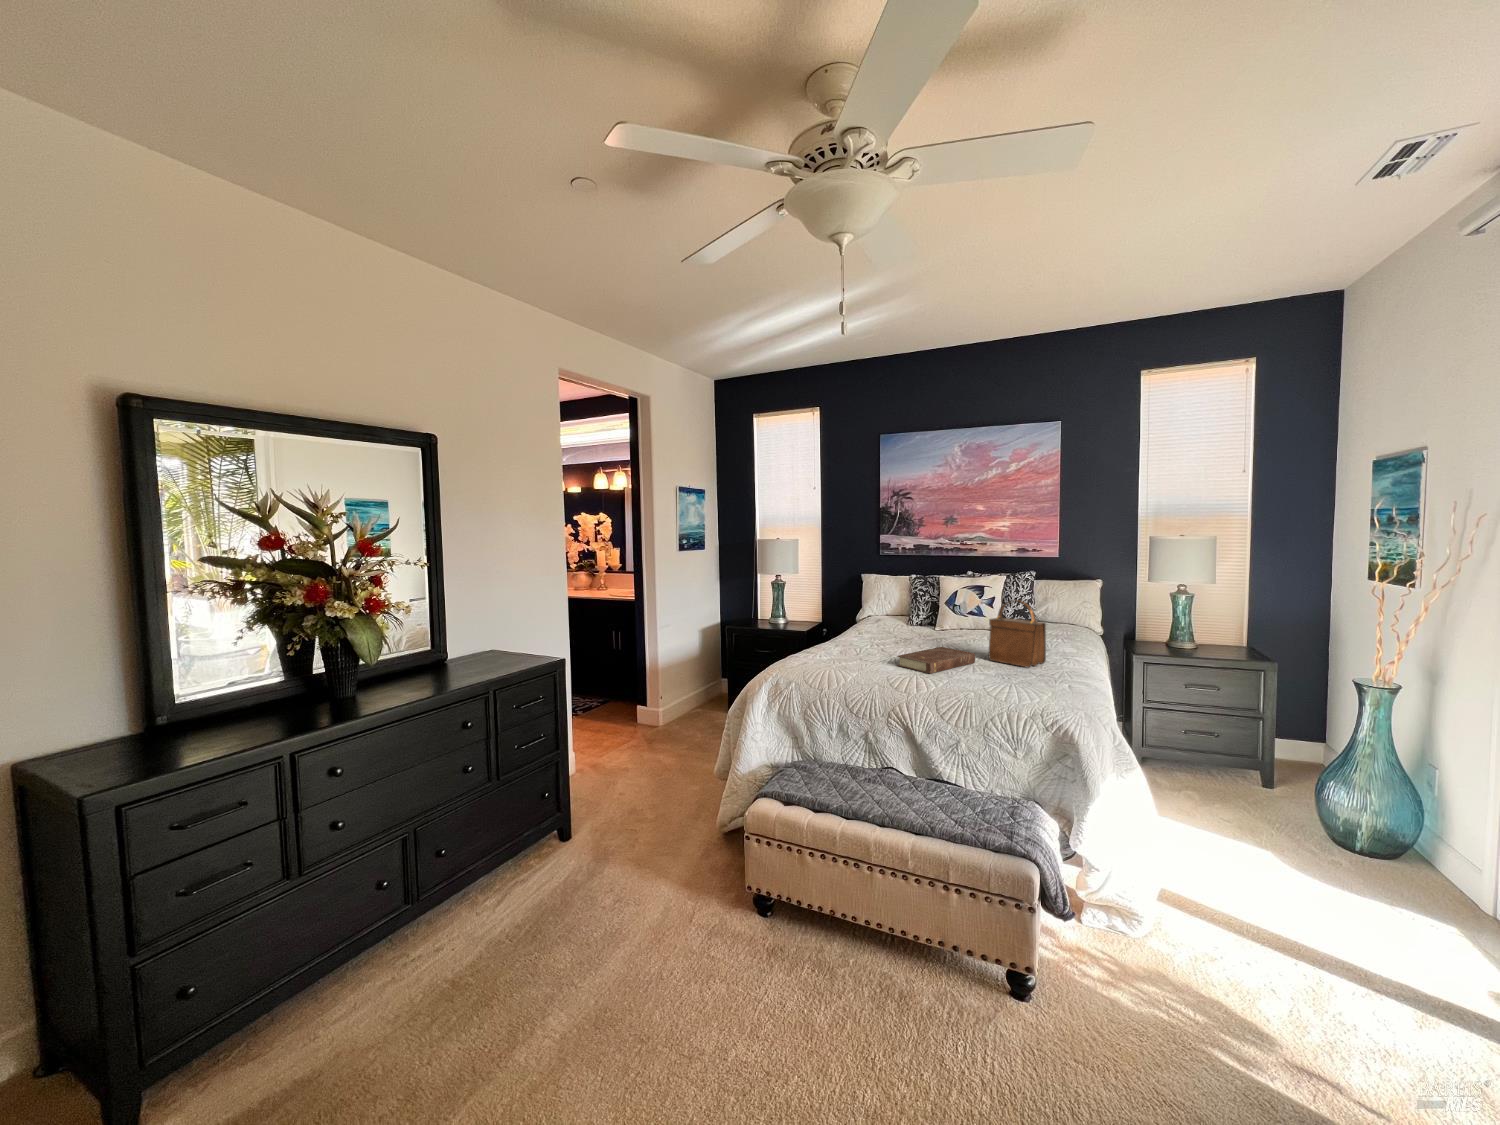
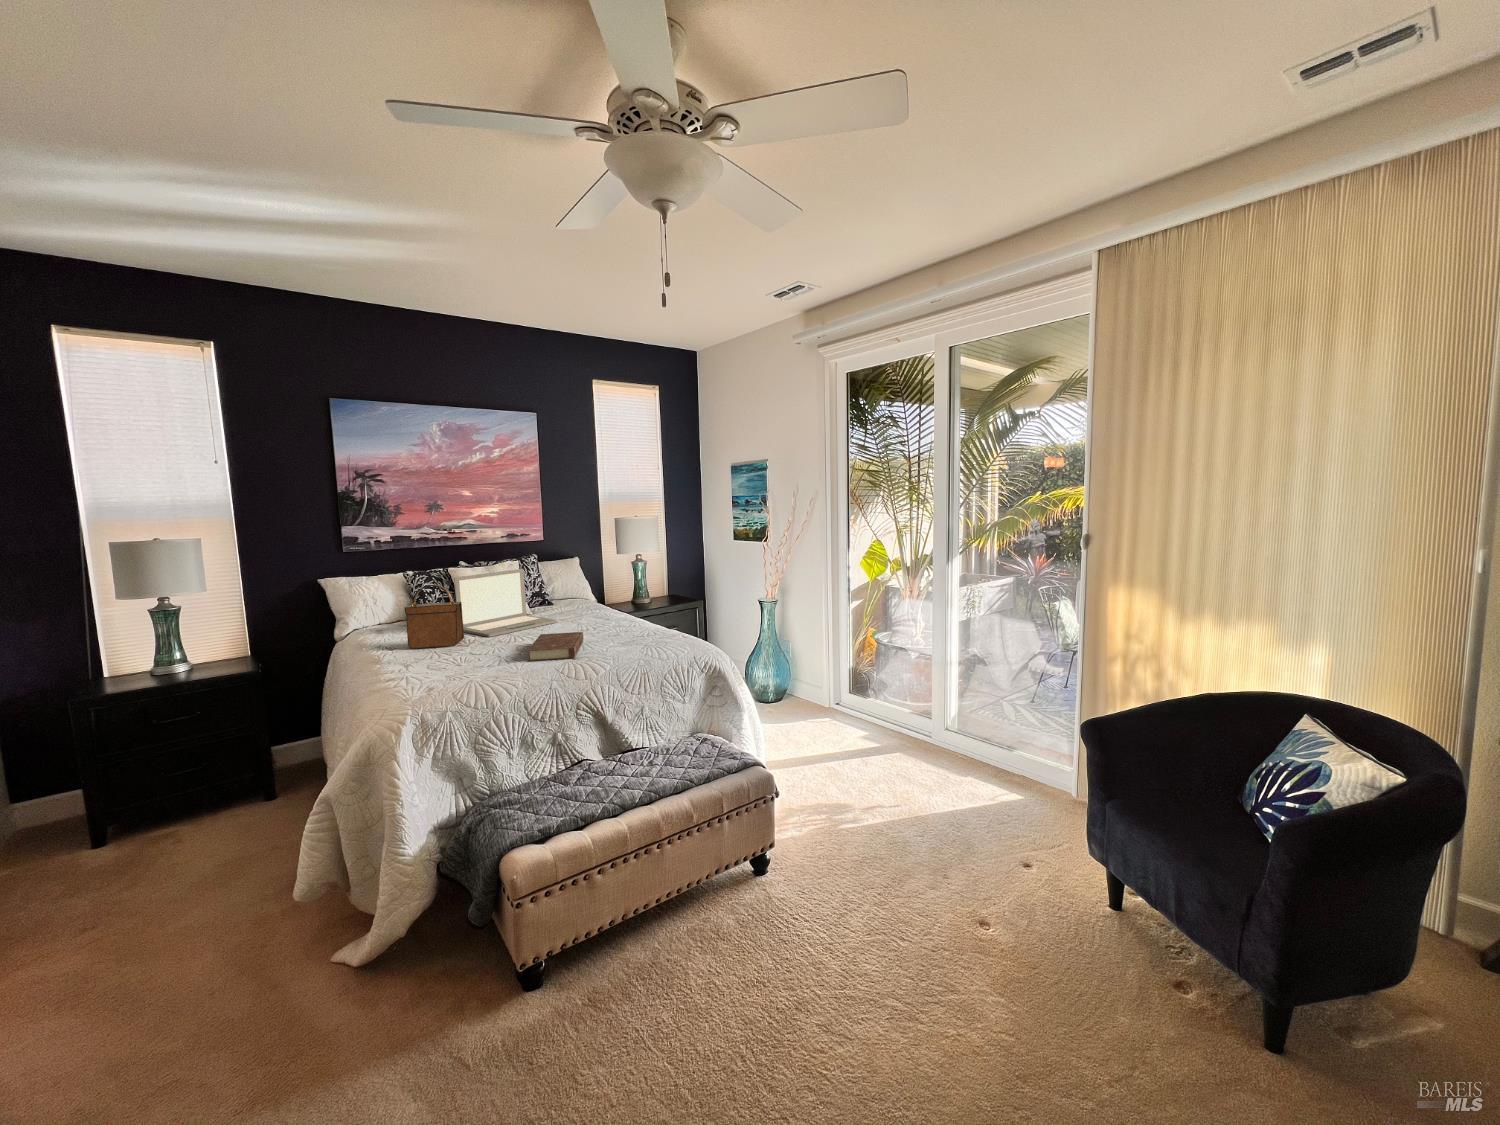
laptop: none [918,583,1002,642] -> present [454,569,558,637]
handbag: present [989,600,1046,668] -> present [405,585,464,649]

